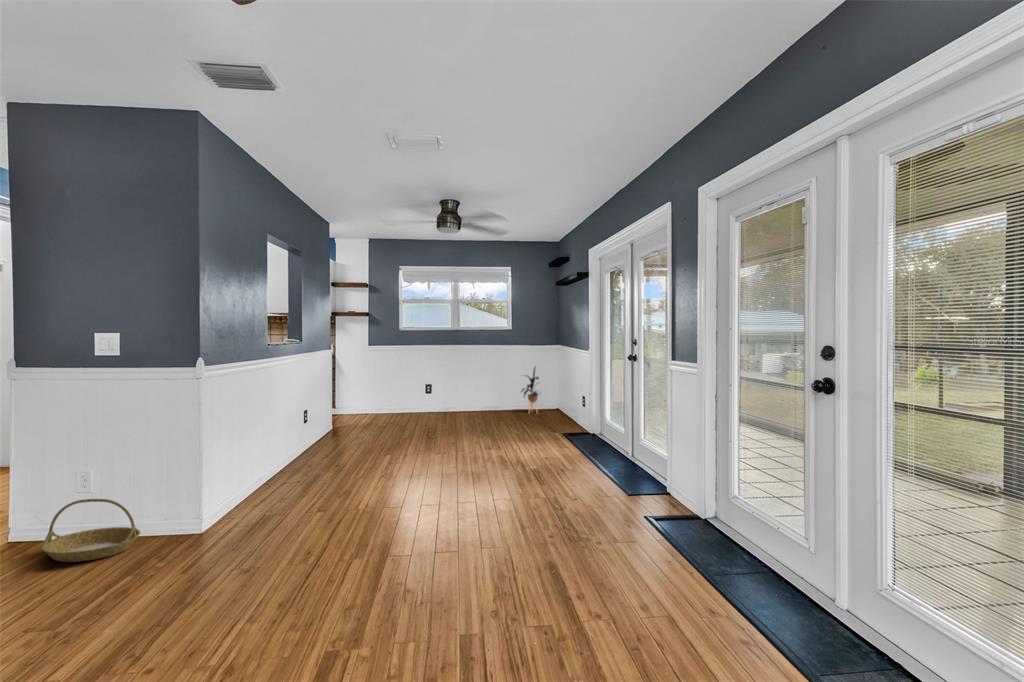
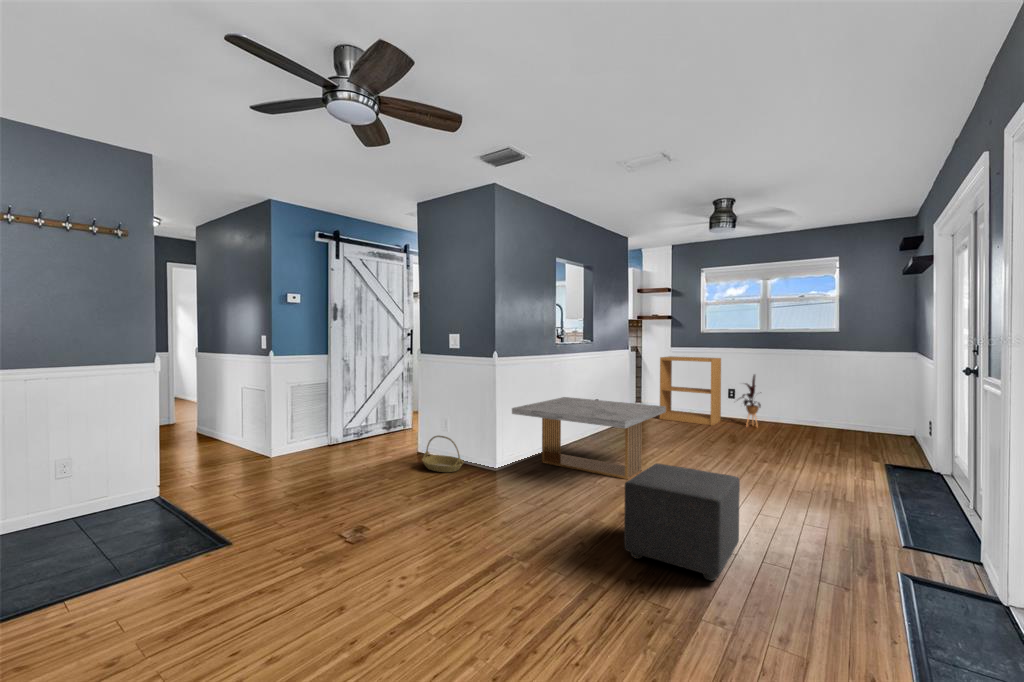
bookshelf: none [363,355,420,421] -> present [660,356,721,425]
house plant: present [522,368,539,411] -> present [740,375,761,426]
coffee table: none [225,407,410,500] -> present [512,397,666,479]
ottoman: none [461,466,564,583] -> present [624,464,740,581]

